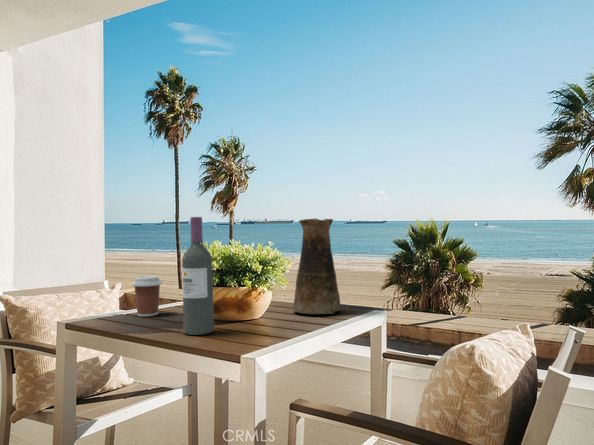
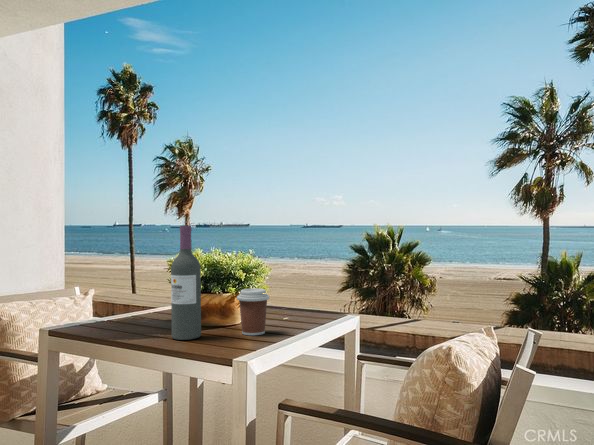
pitcher: present [293,218,341,314] -> none [272,228,319,320]
coffee cup: present [132,276,162,316] -> present [237,289,269,335]

